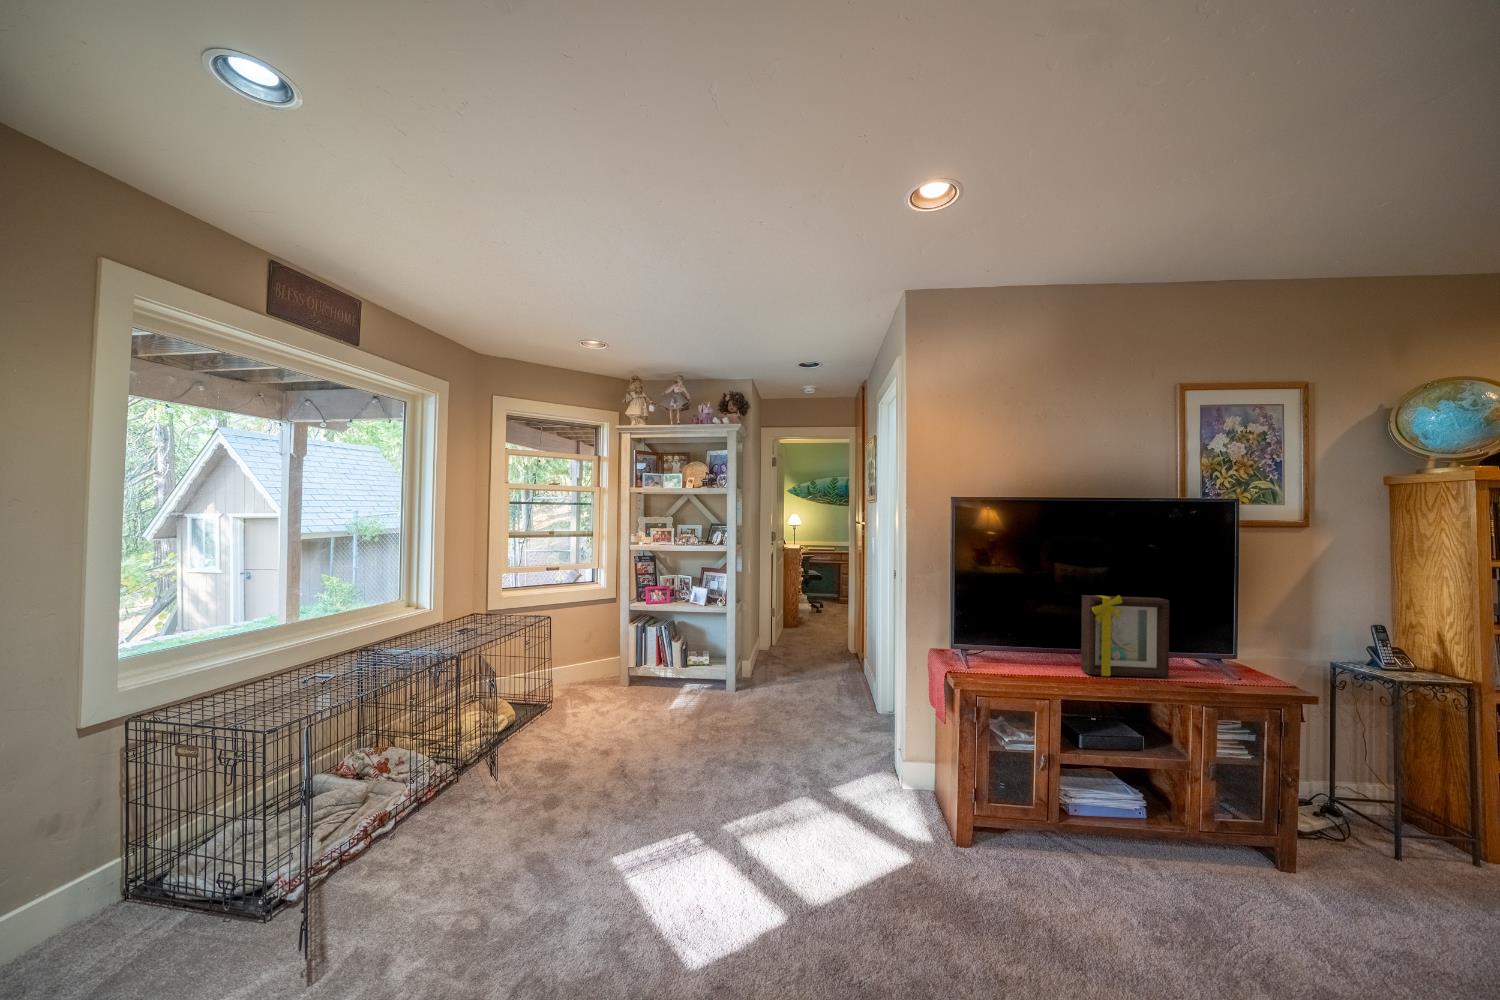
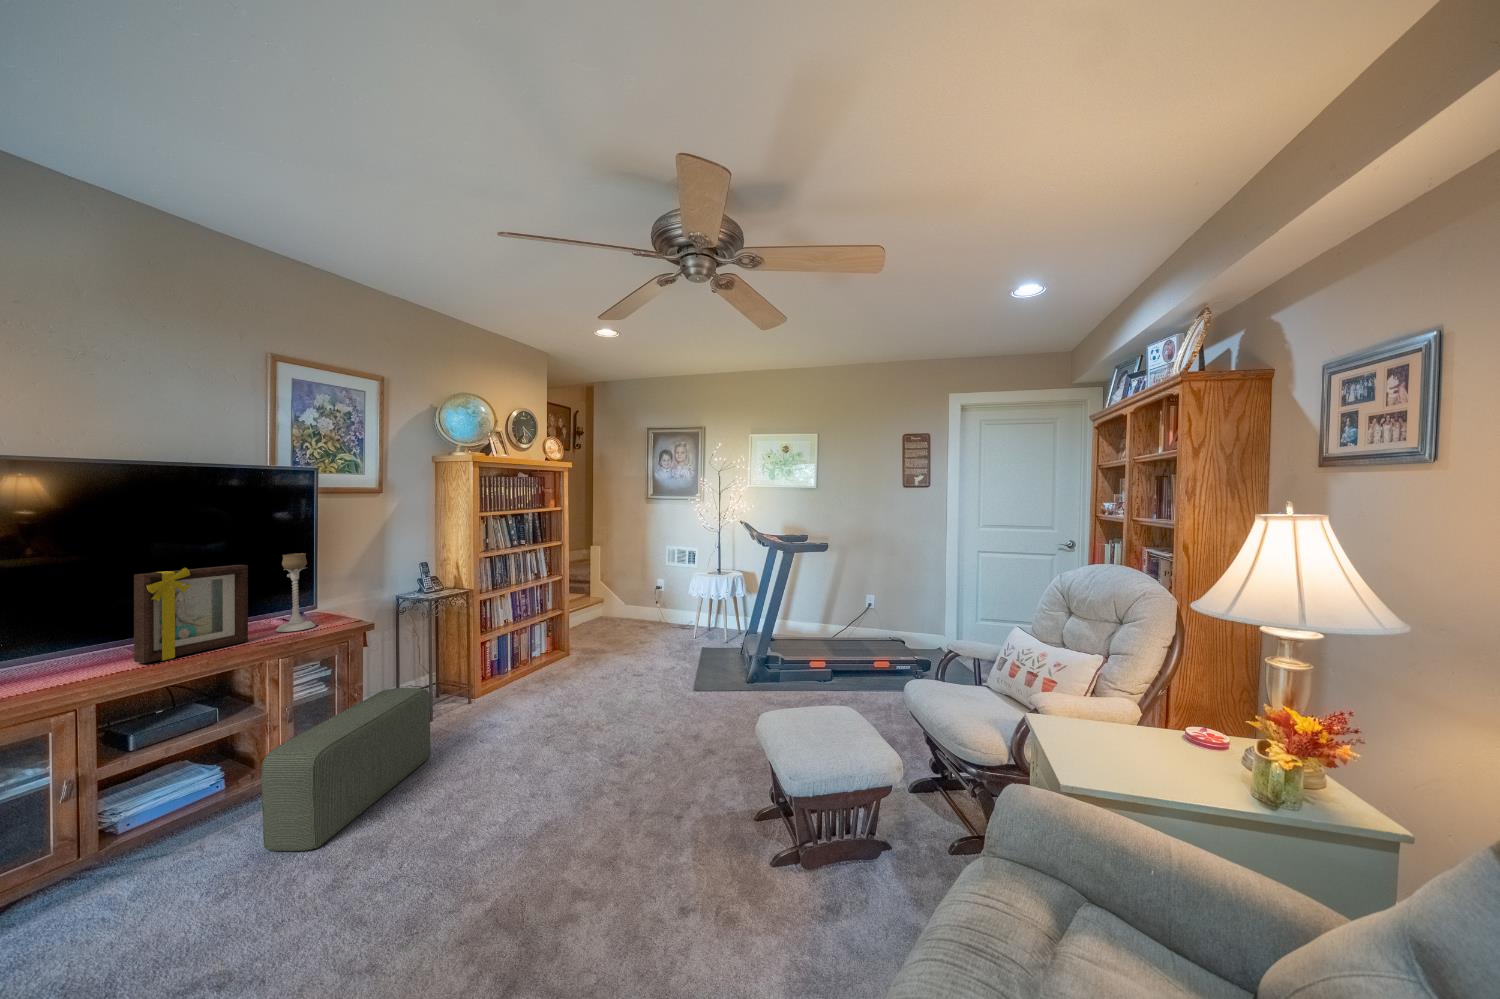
candle holder: none [1192,593,1236,681] -> present [276,553,316,632]
pouf: none [1193,790,1418,961] -> present [261,688,431,851]

